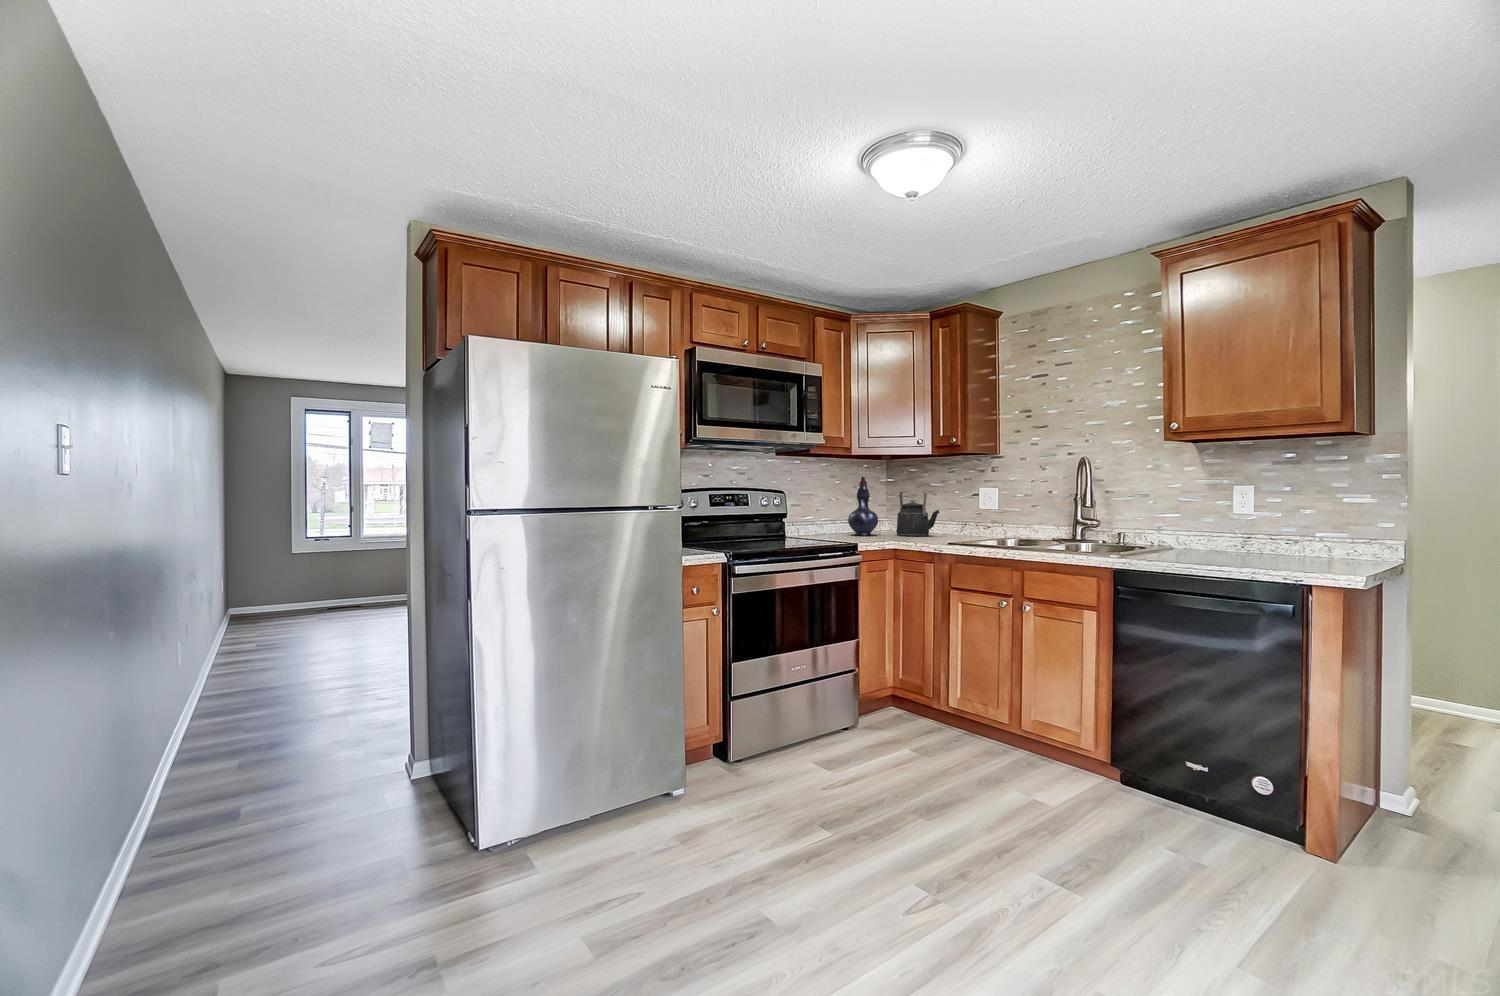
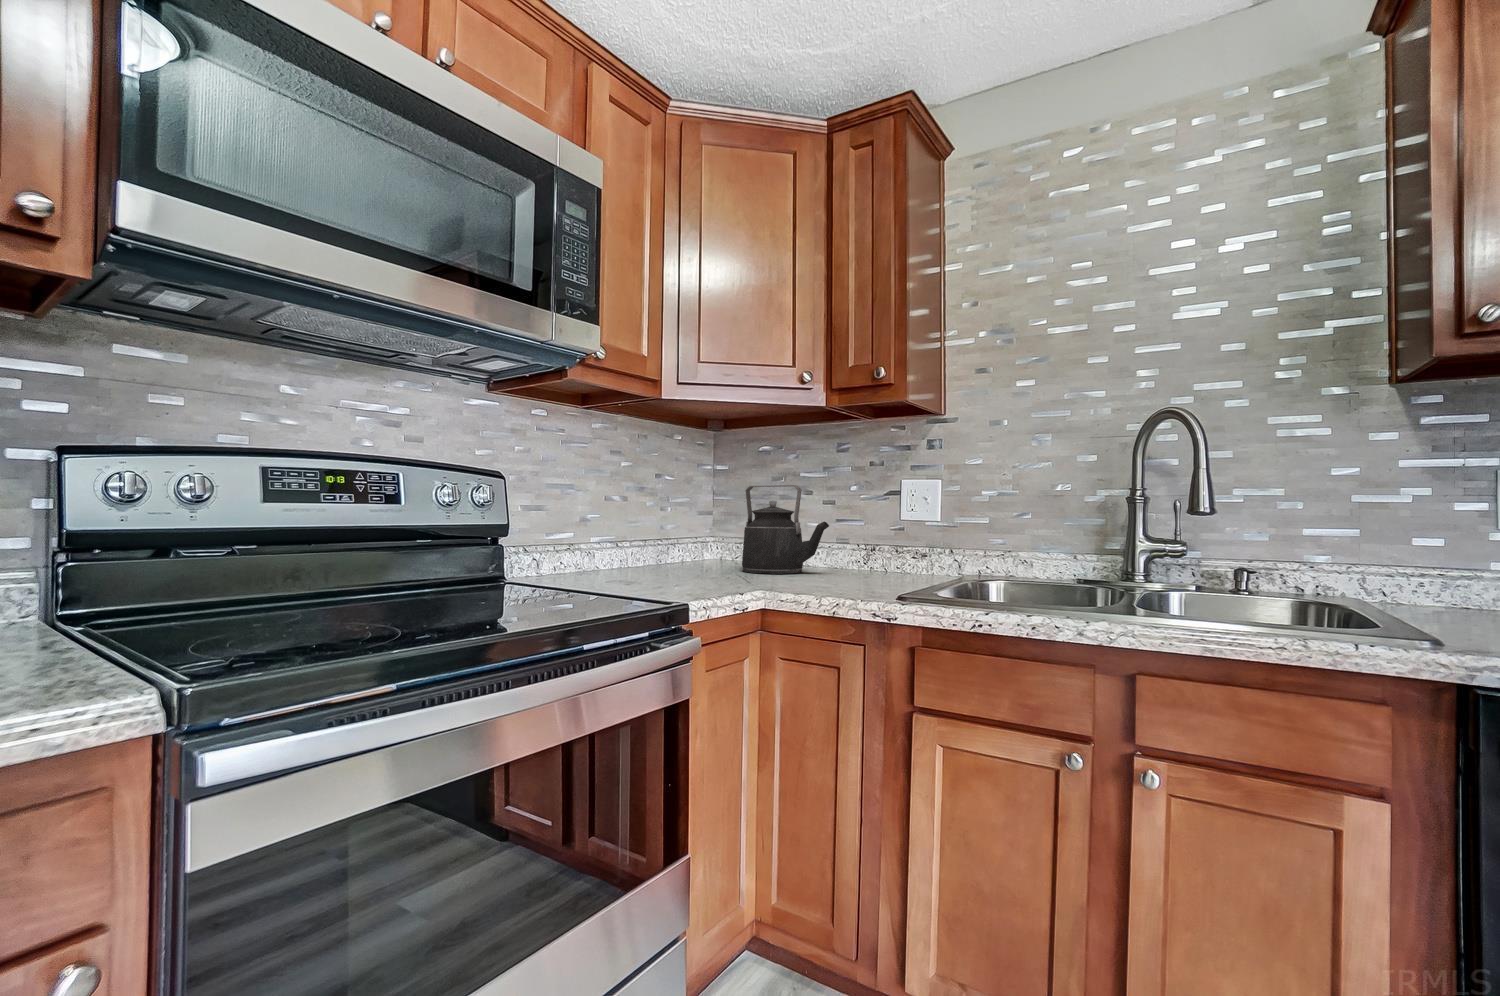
decorative vase: present [848,477,878,536] -> none [647,453,708,573]

